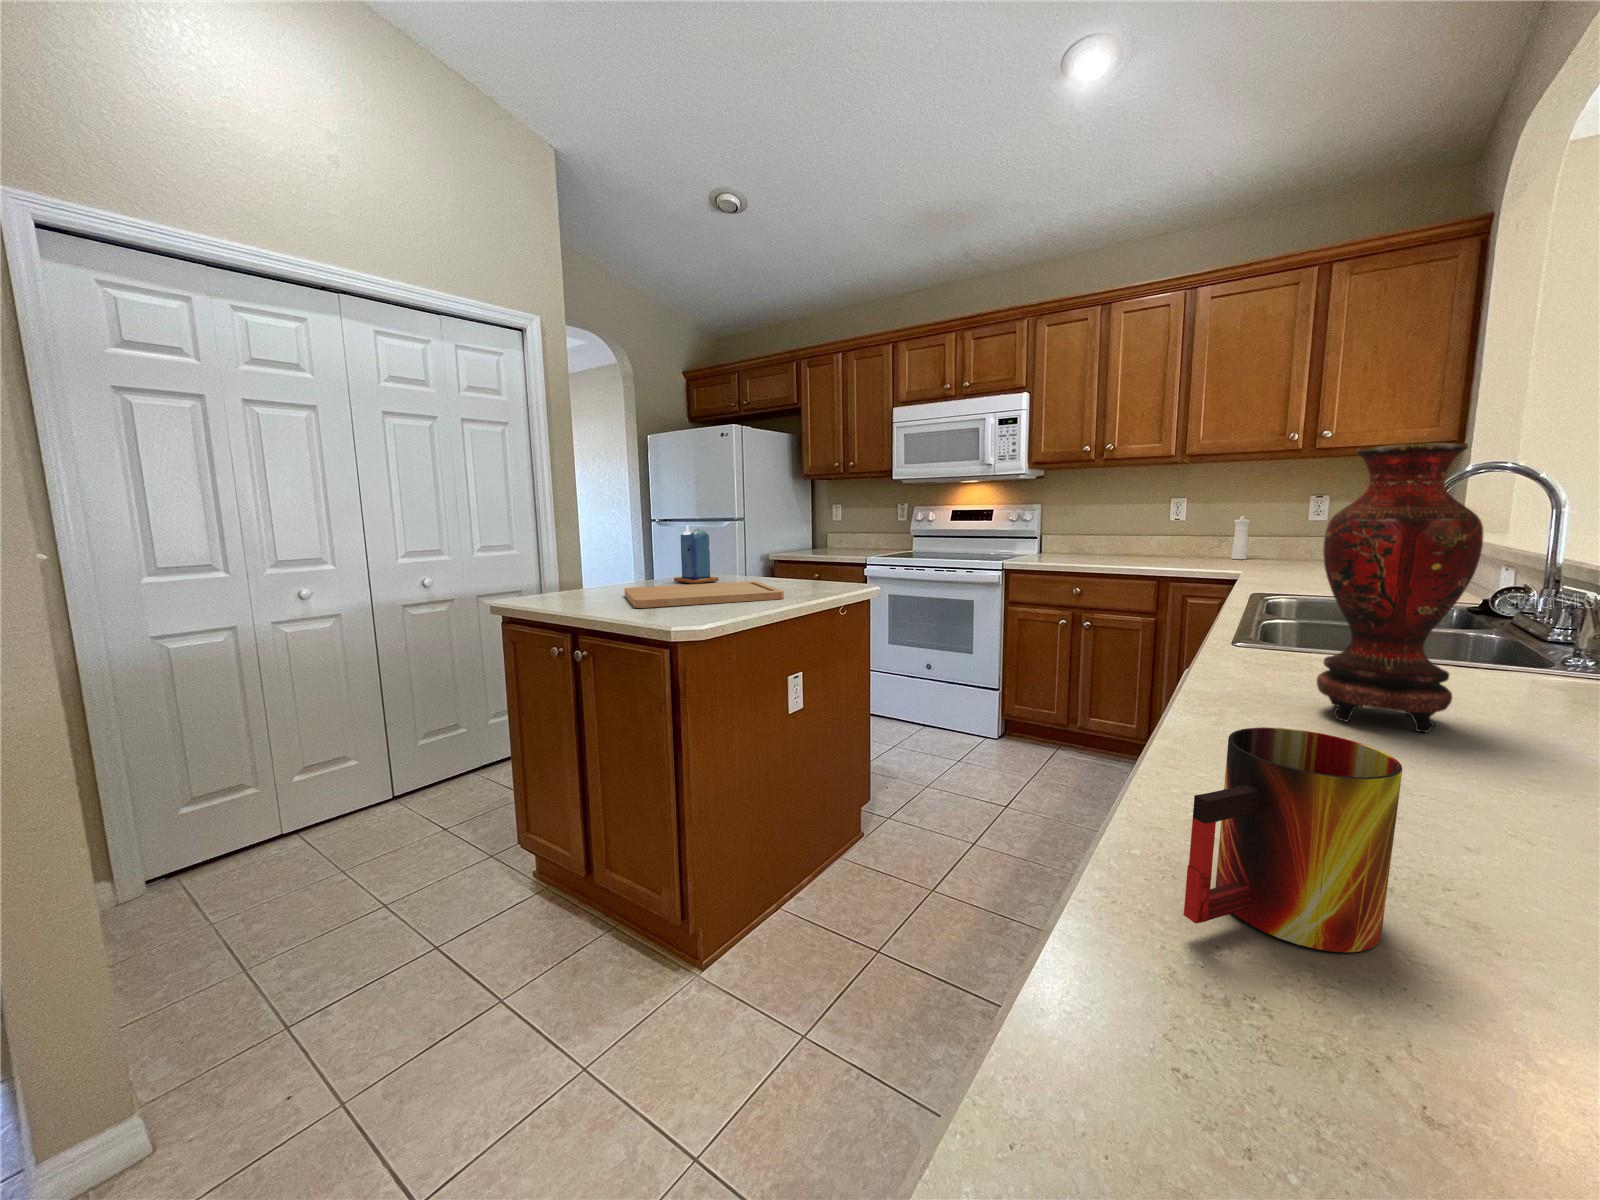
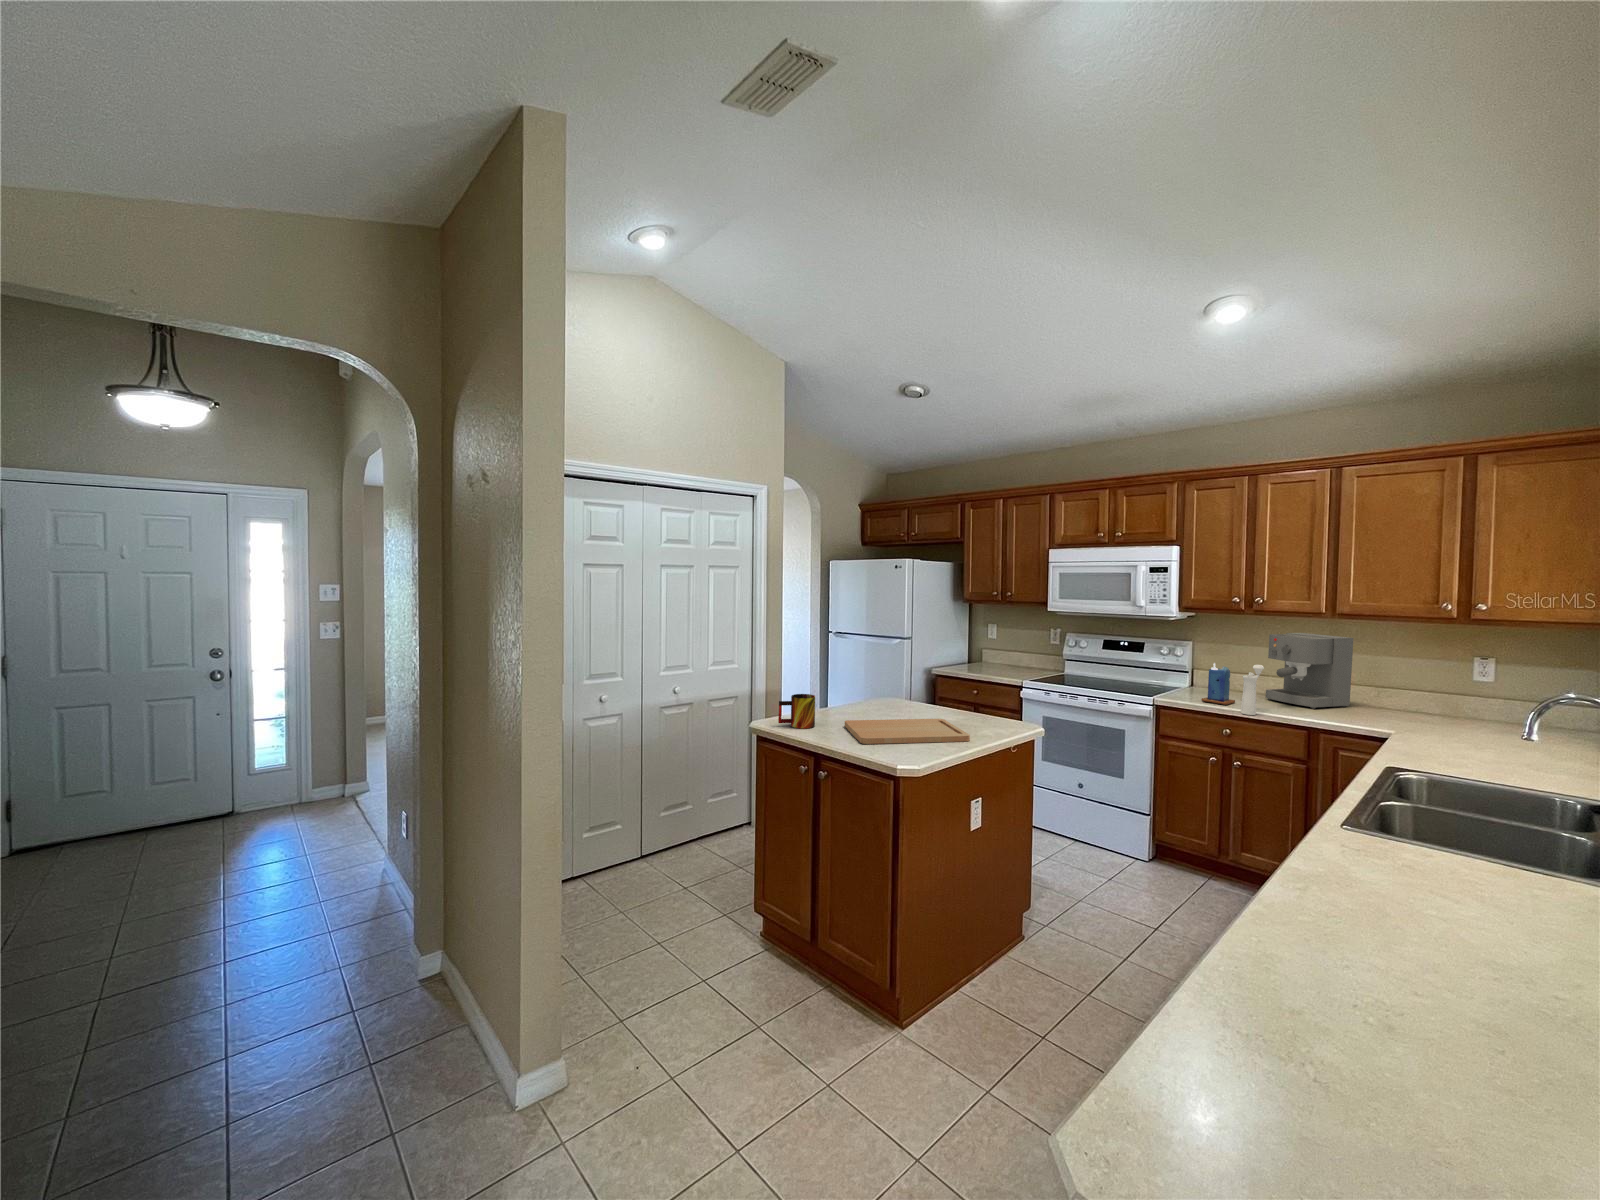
vase: present [1317,443,1484,732] -> none [1372,727,1474,921]
coffee maker: none [1113,484,1199,561] -> present [1265,633,1353,709]
pepper mill: present [1231,516,1250,559] -> present [1241,665,1264,715]
candle: present [674,525,718,584] -> present [1201,663,1235,705]
mug: present [1184,727,1402,952] -> present [778,694,815,729]

